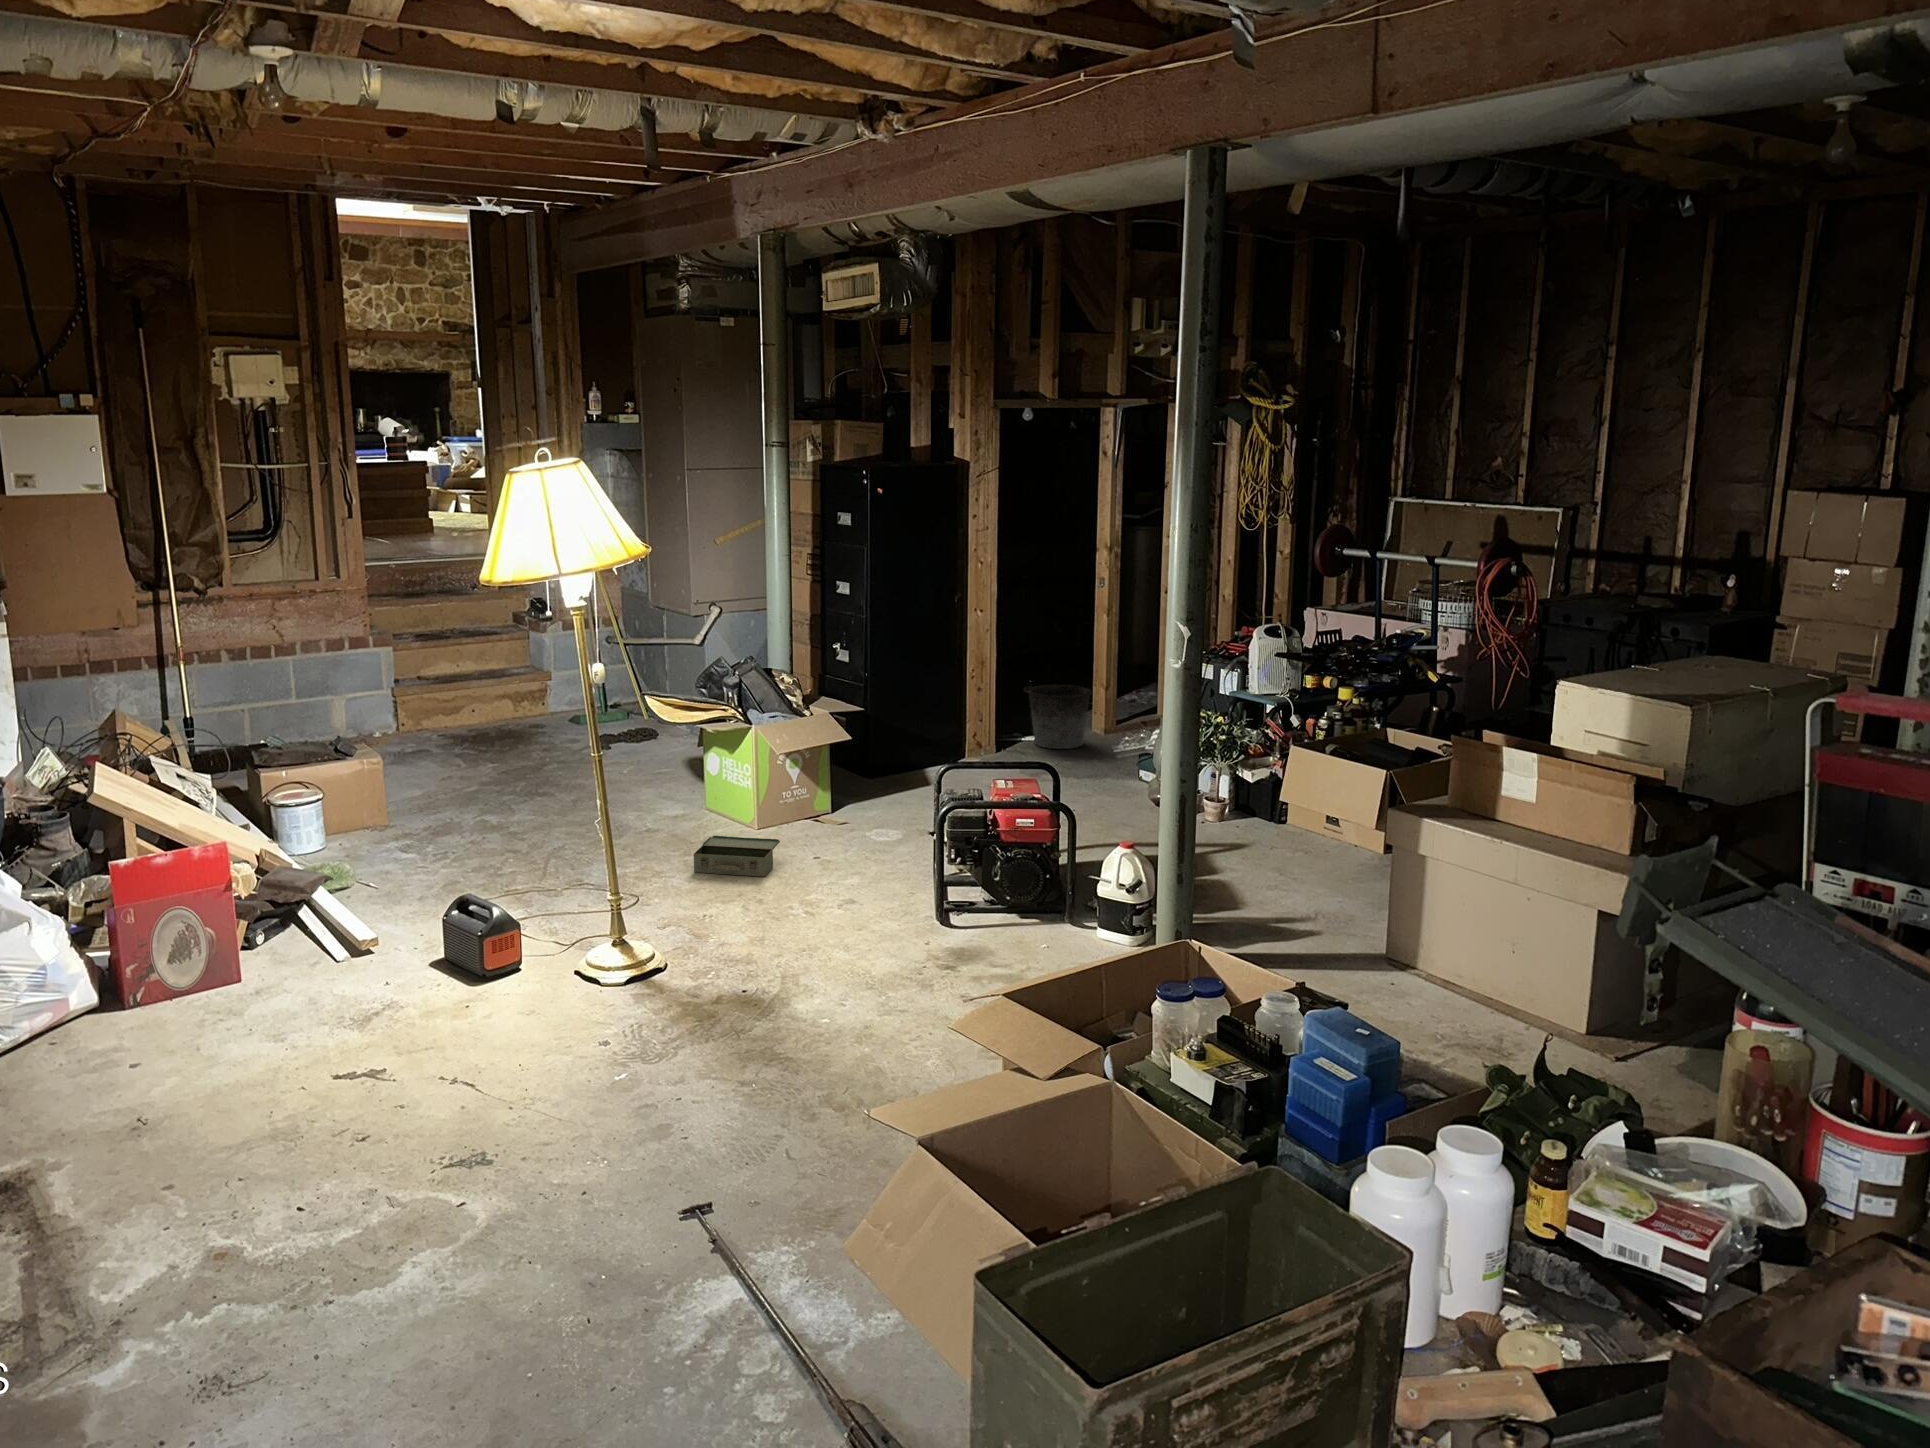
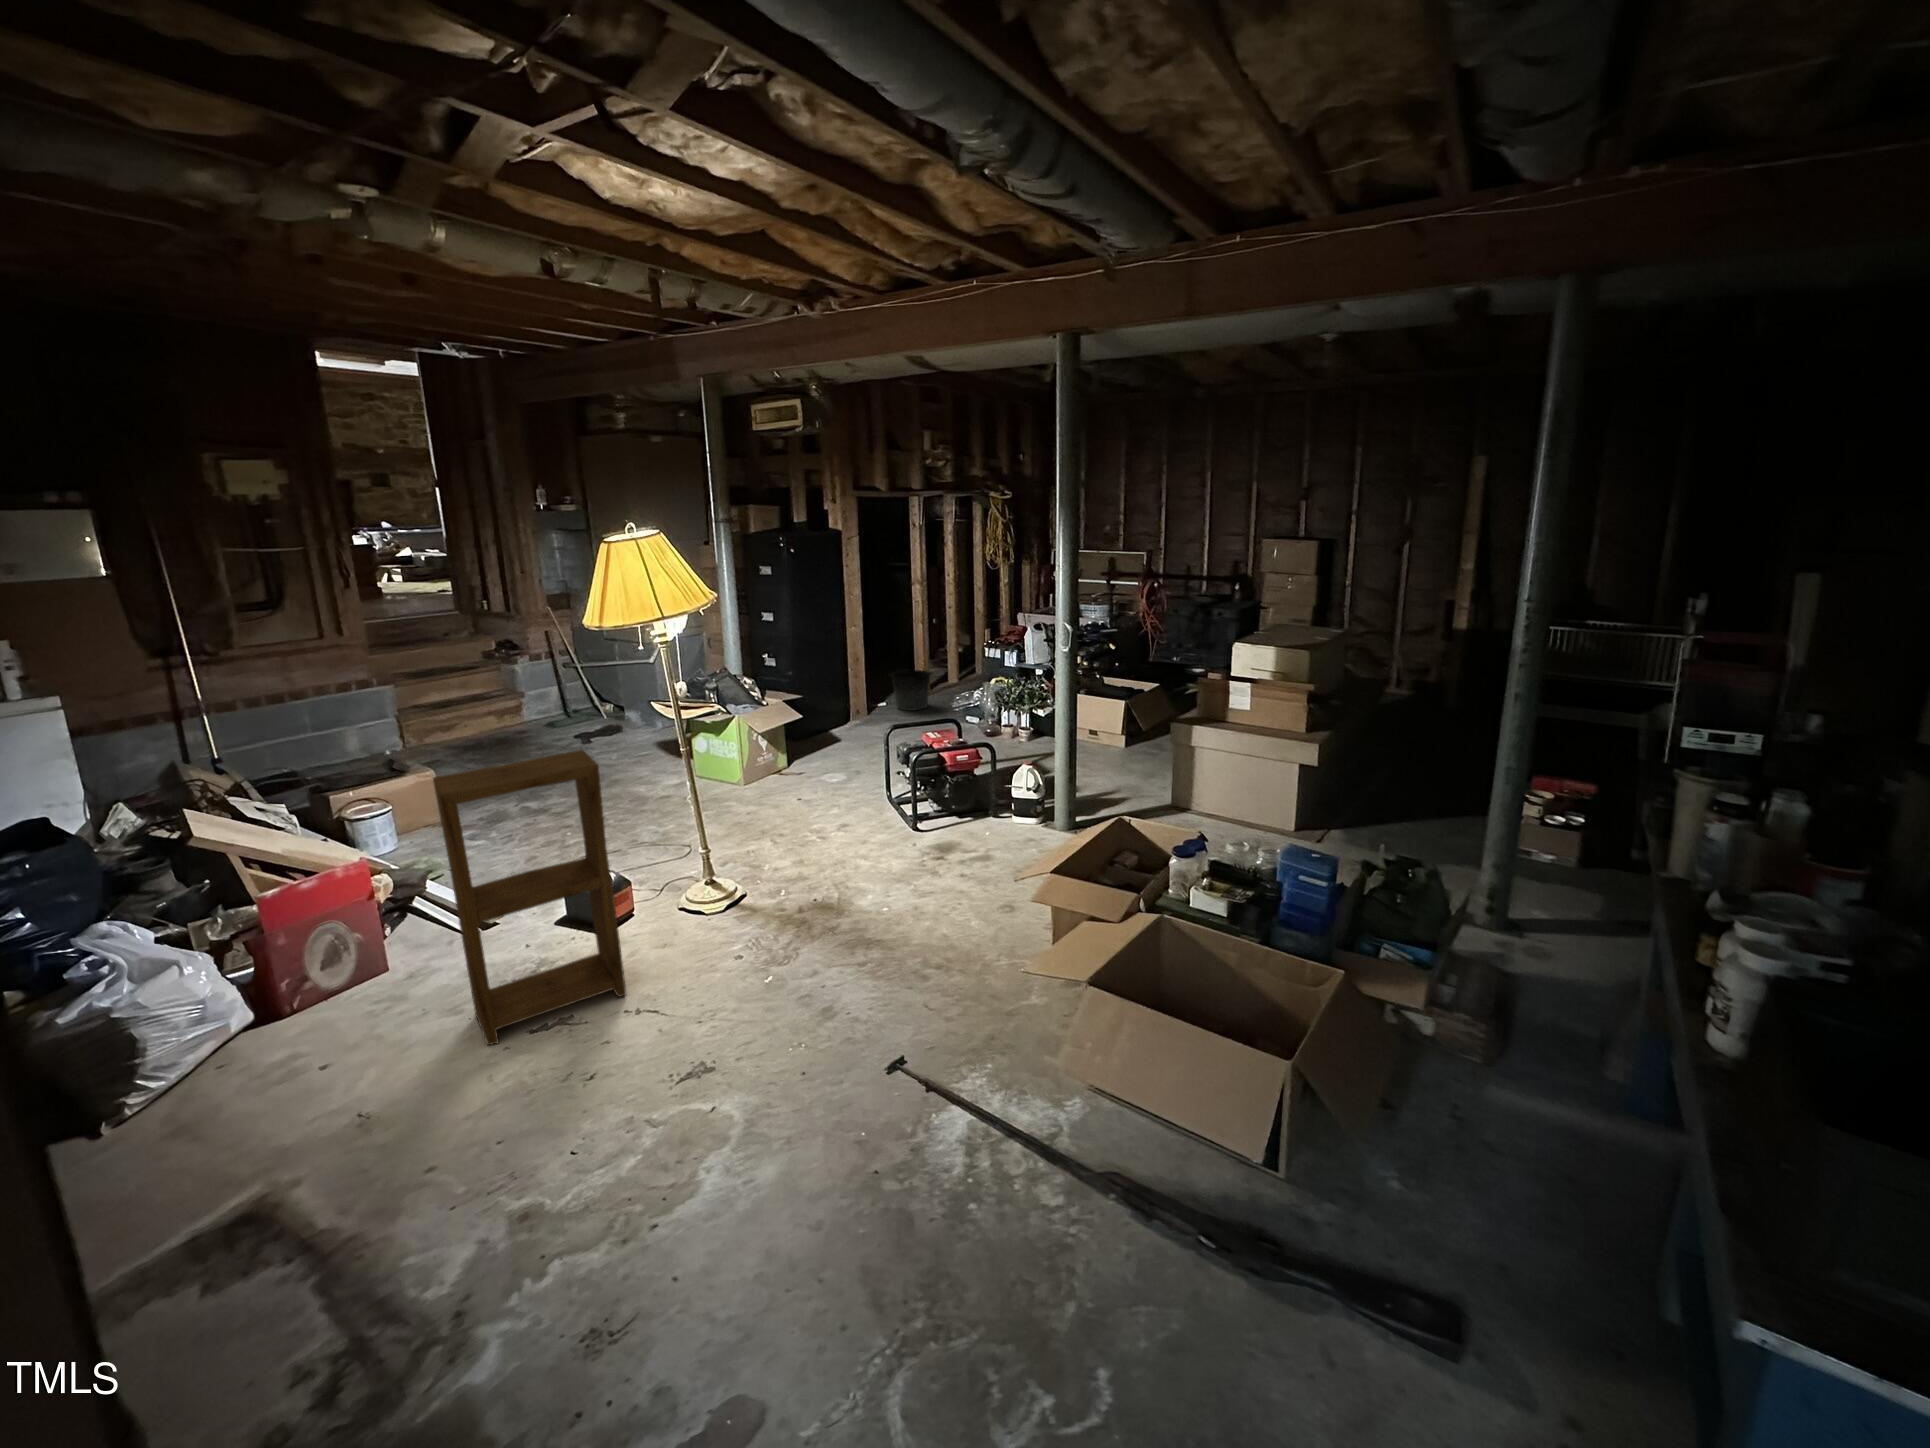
shelving unit: none [246,732,458,1083] -> present [433,750,626,1045]
toolbox: present [693,836,780,877] -> none [721,793,778,825]

